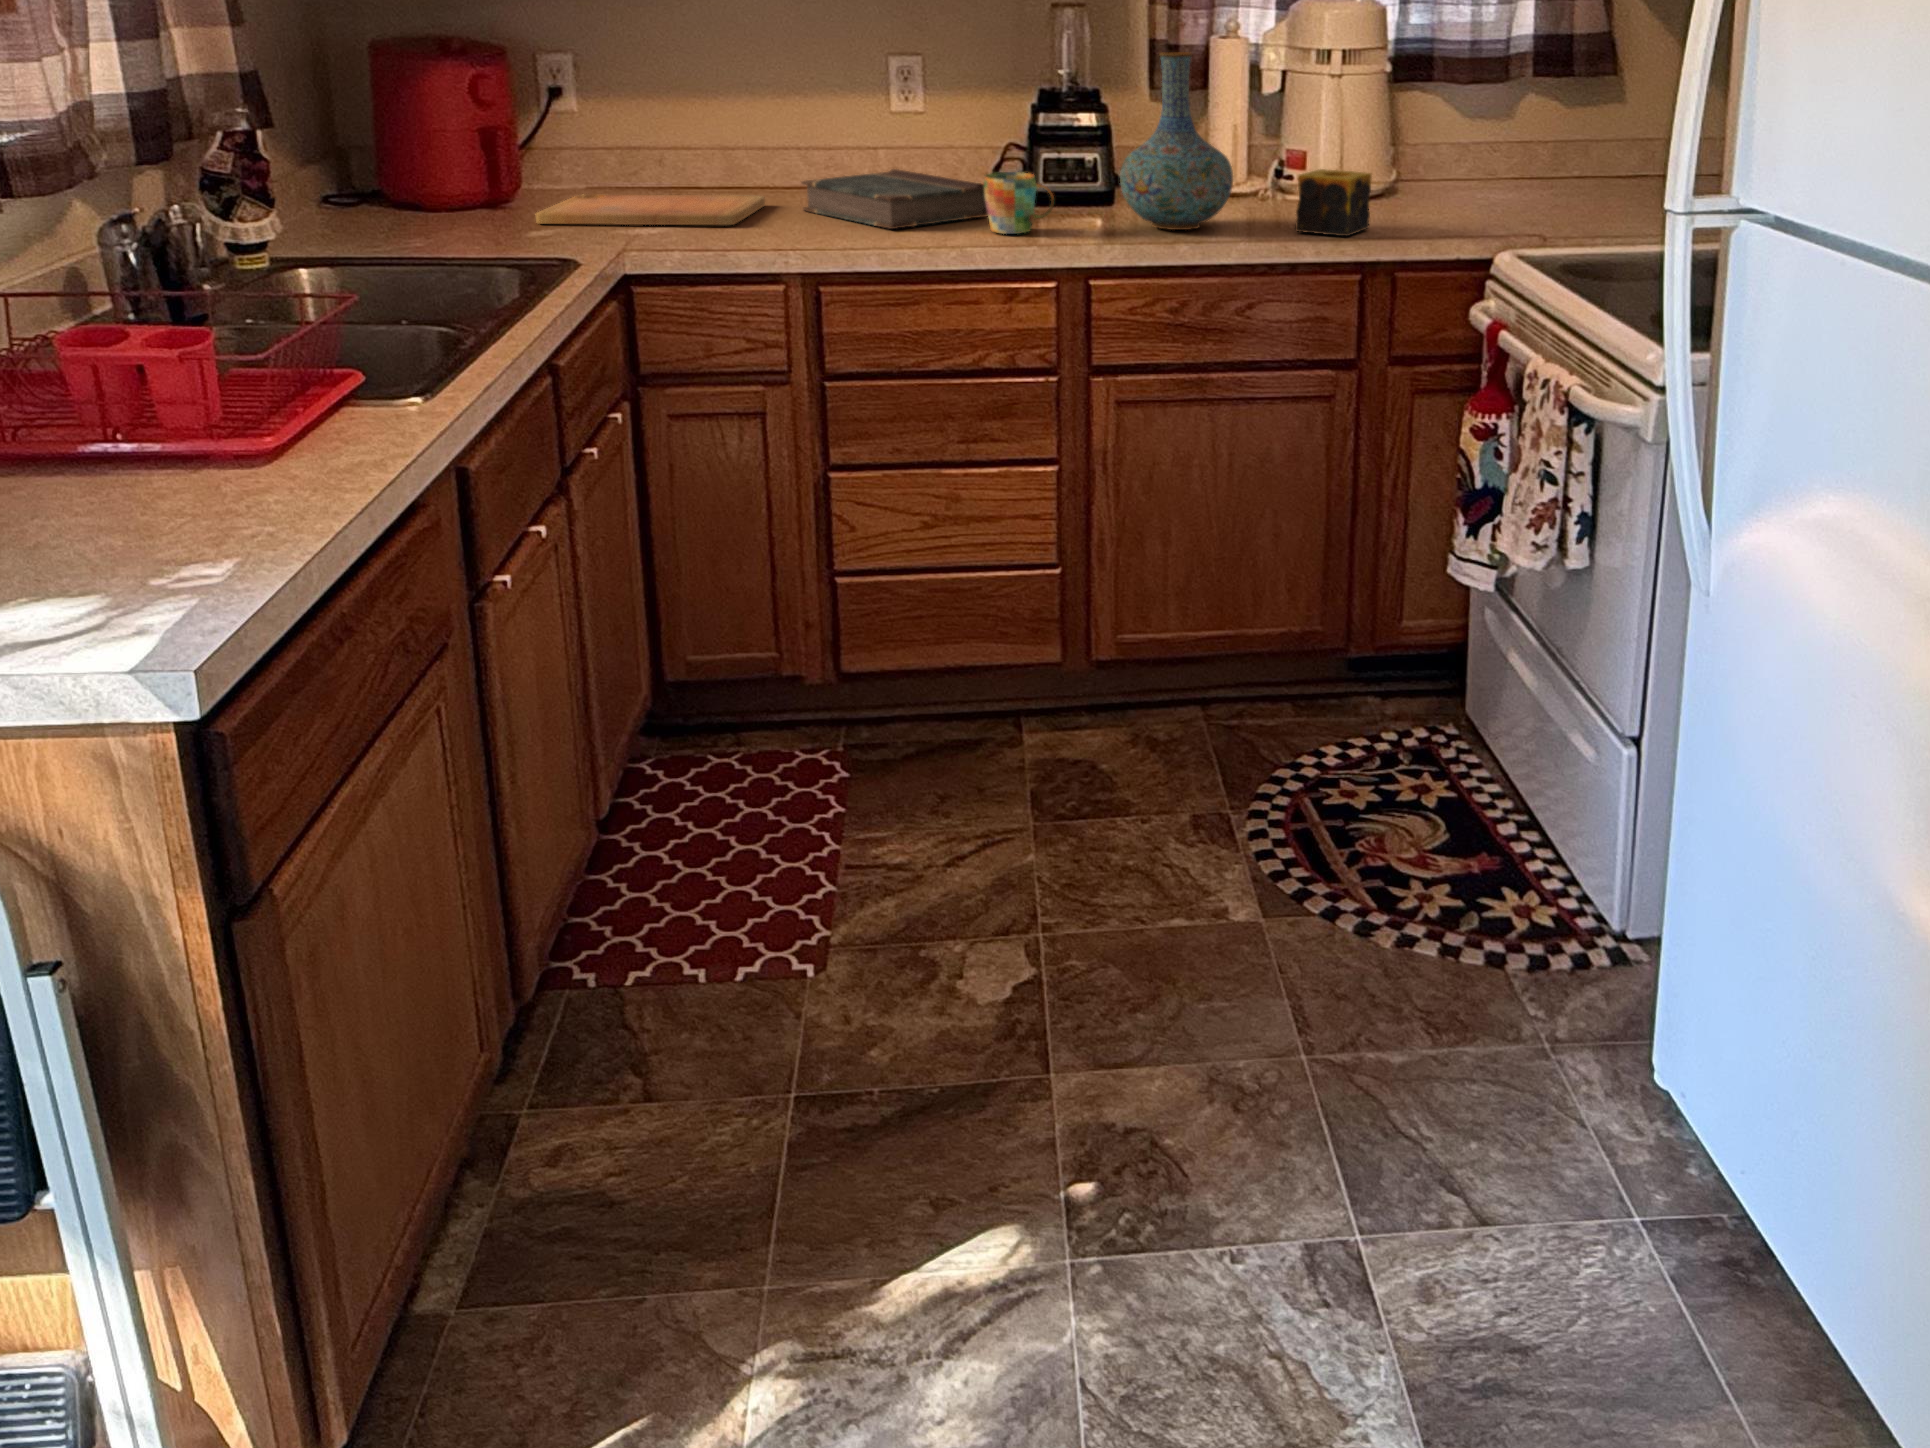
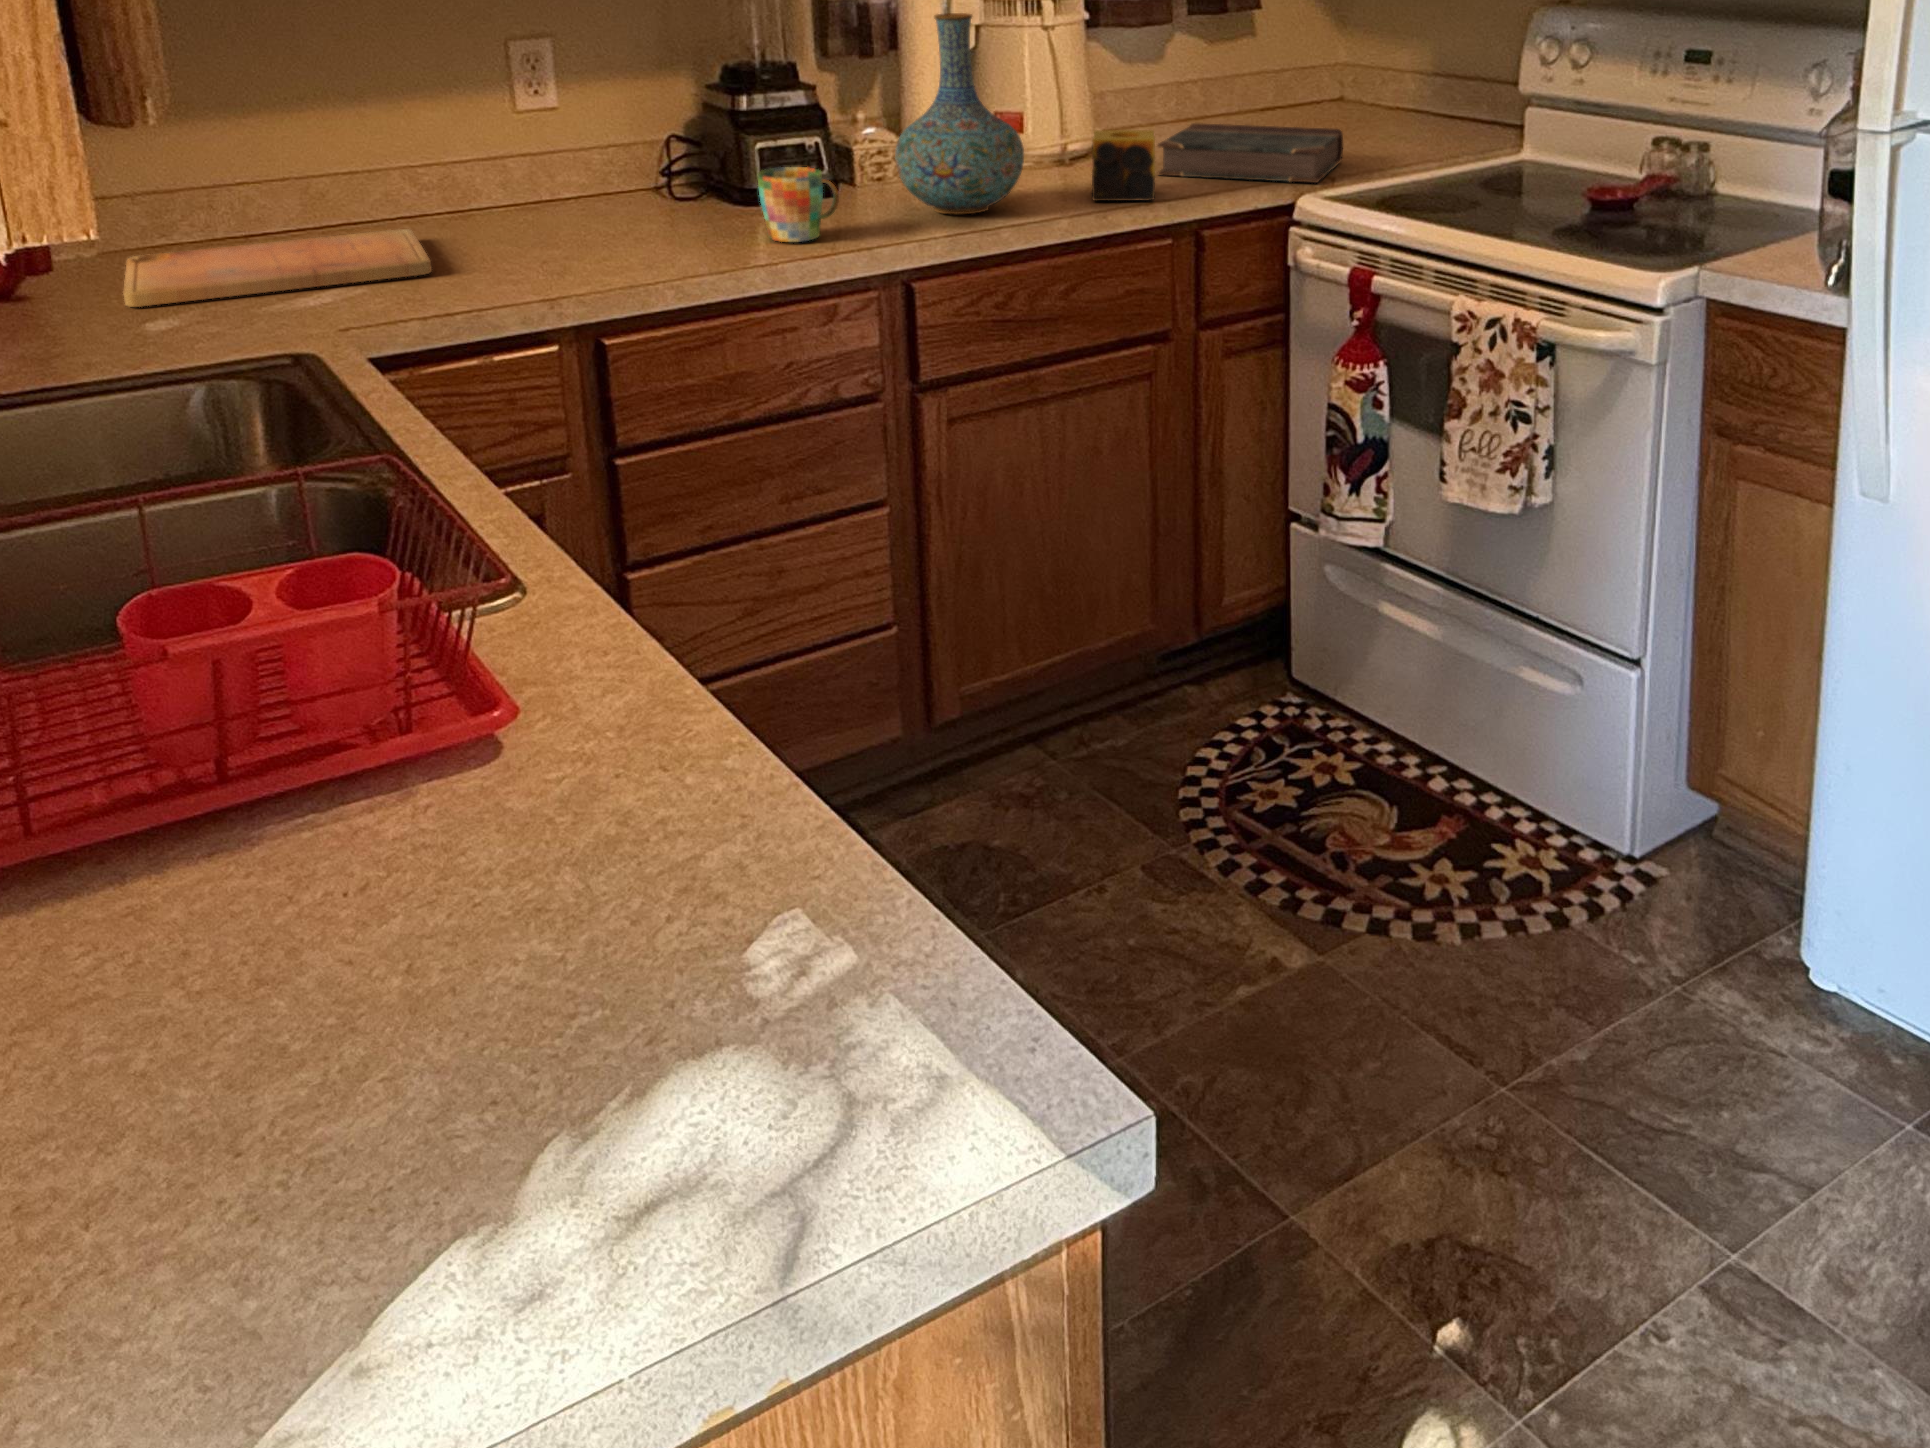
book: present [802,169,988,229] -> present [1158,123,1343,183]

